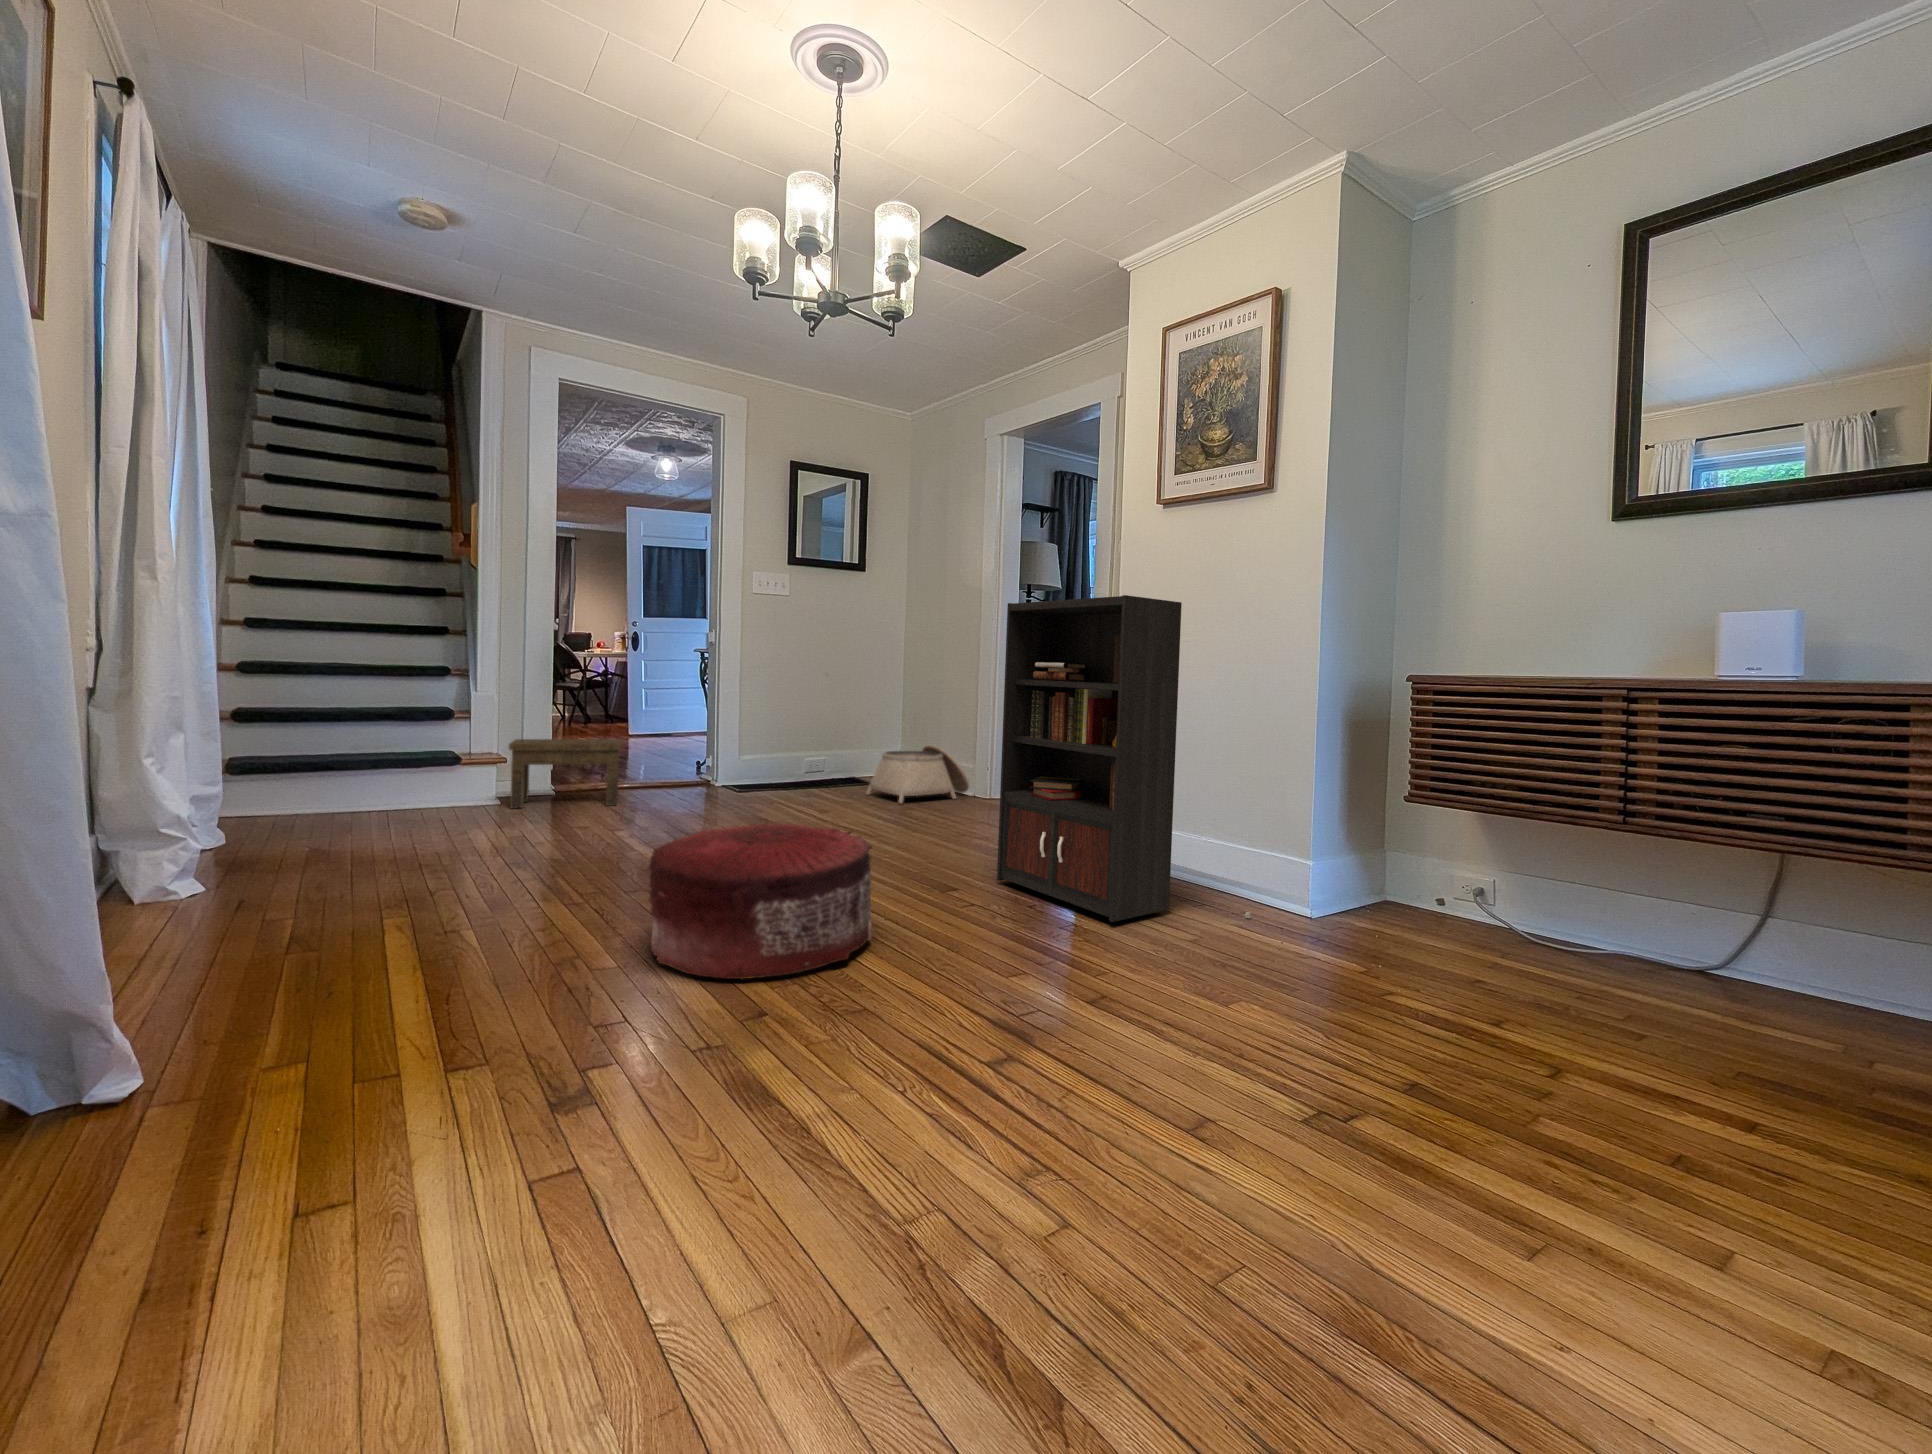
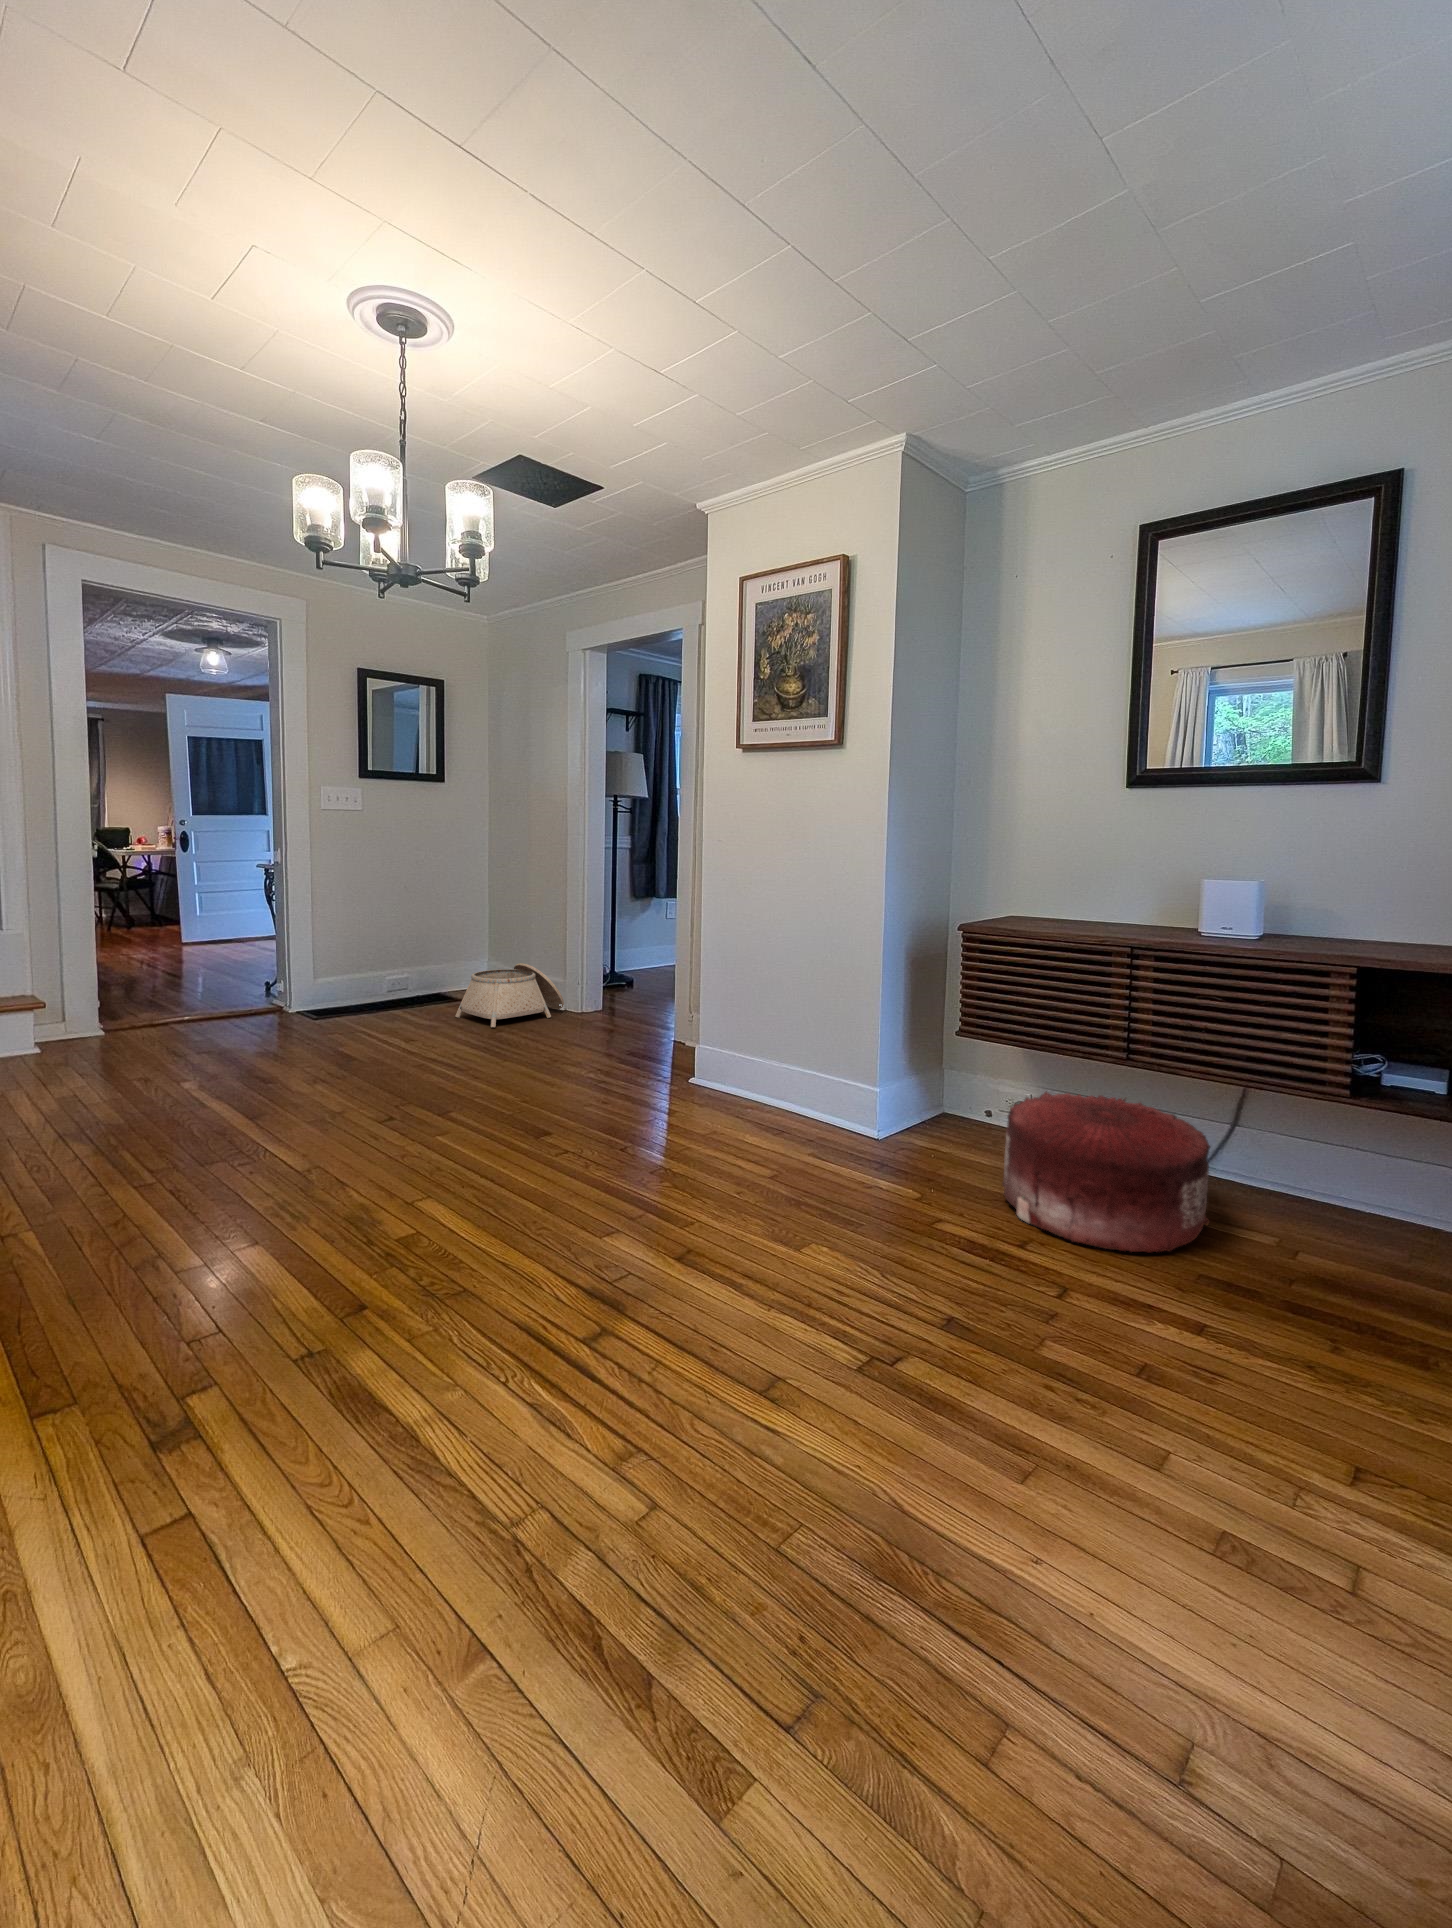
bookcase: present [997,595,1251,922] -> none [593,856,830,1167]
side table: present [509,739,623,808] -> none [40,976,177,1063]
pouf: present [649,822,872,979] -> present [1002,1091,1210,1253]

